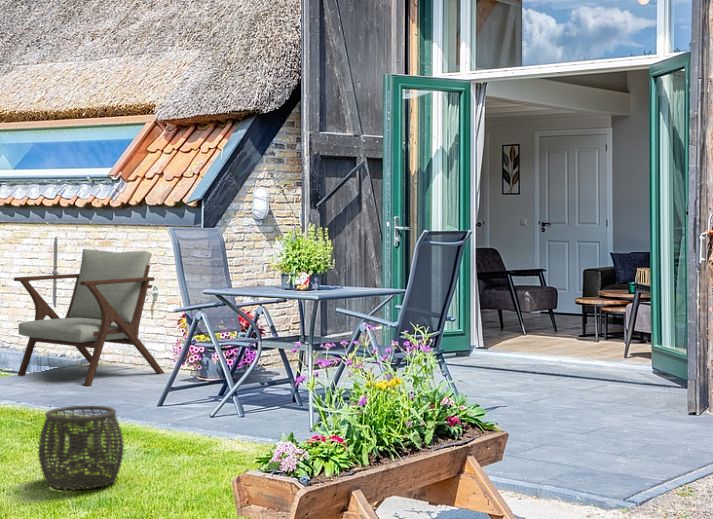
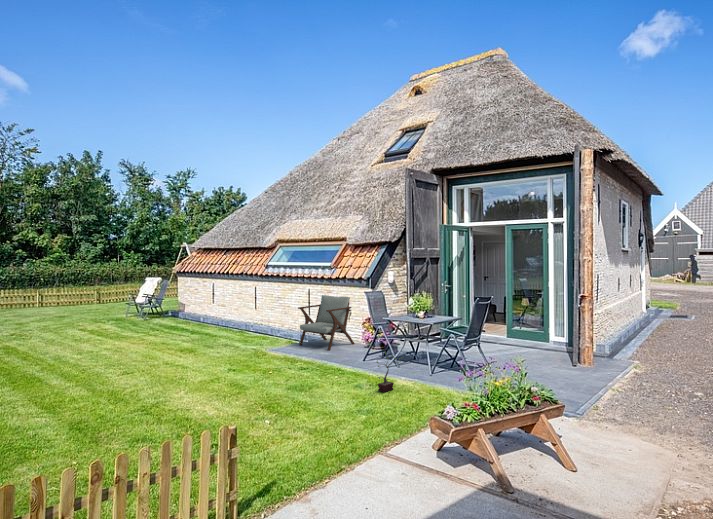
potted plant: none [149,360,230,465] -> present [377,352,402,392]
woven basket: present [38,406,124,490] -> none [339,370,371,405]

